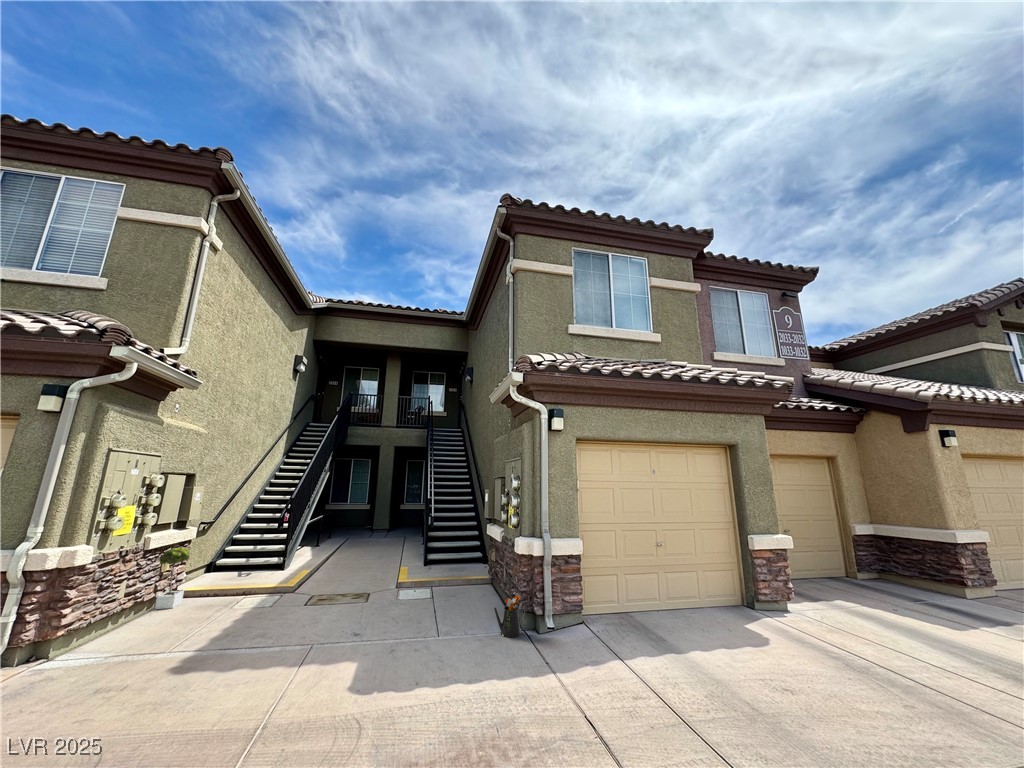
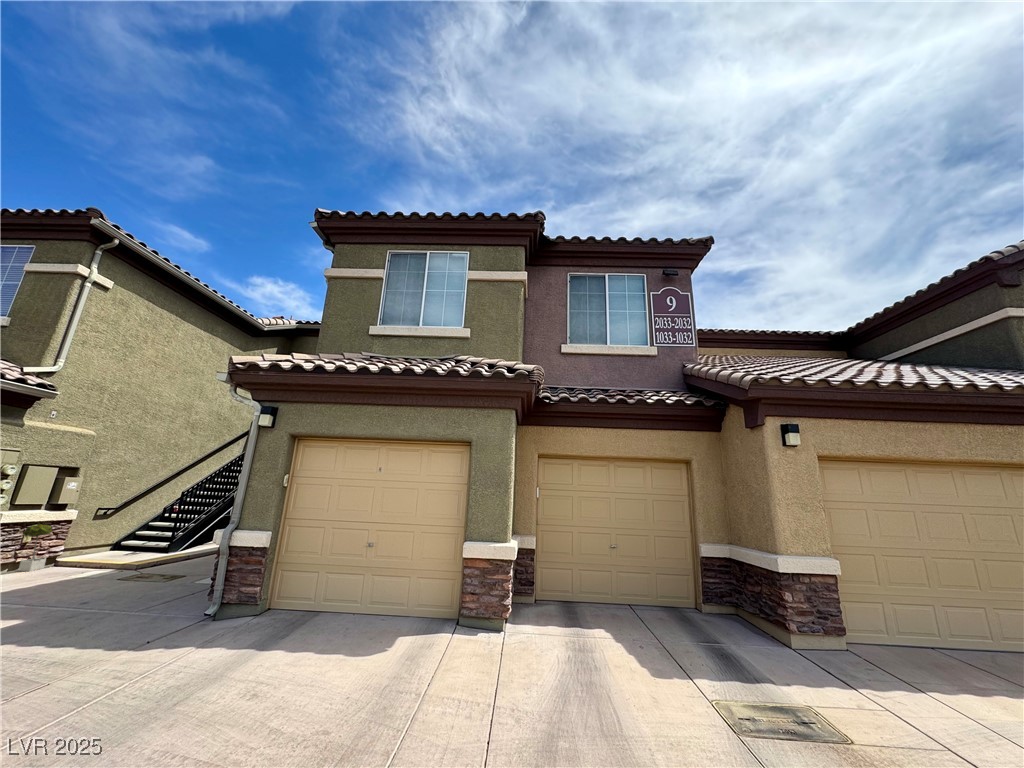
watering can: present [494,595,525,637] -> none [183,580,210,618]

